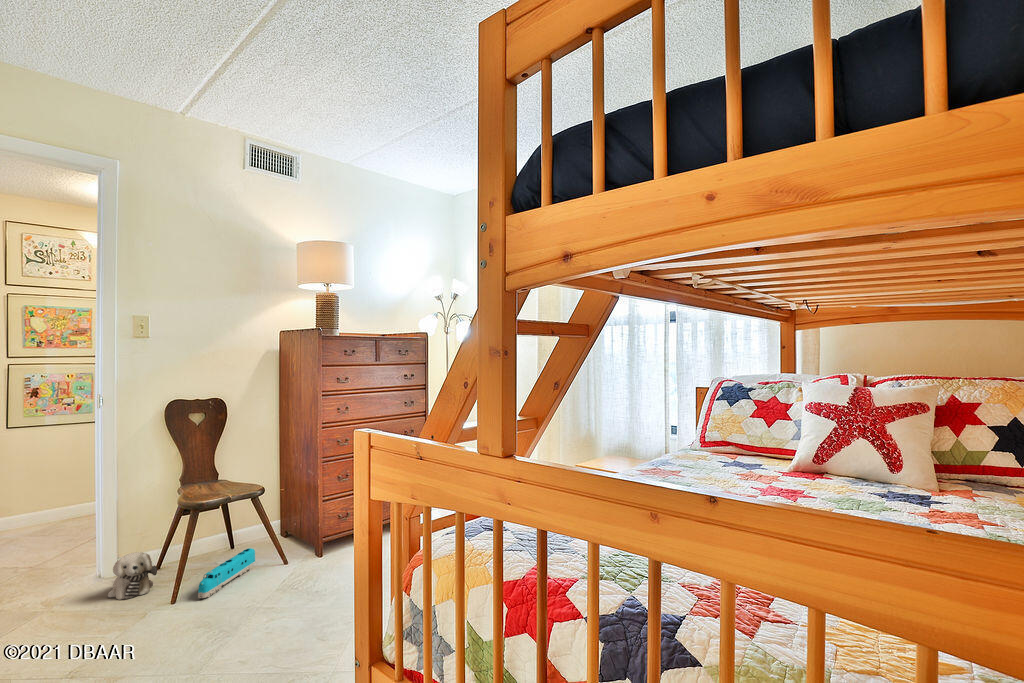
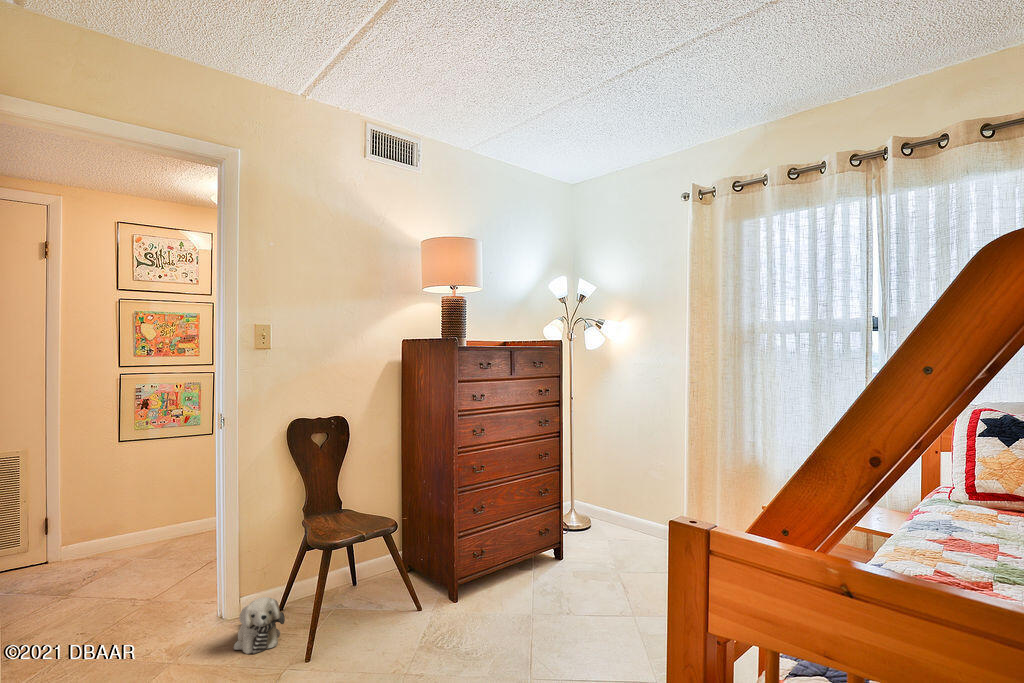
toy train: present [198,548,255,598] -> none [334,593,387,659]

